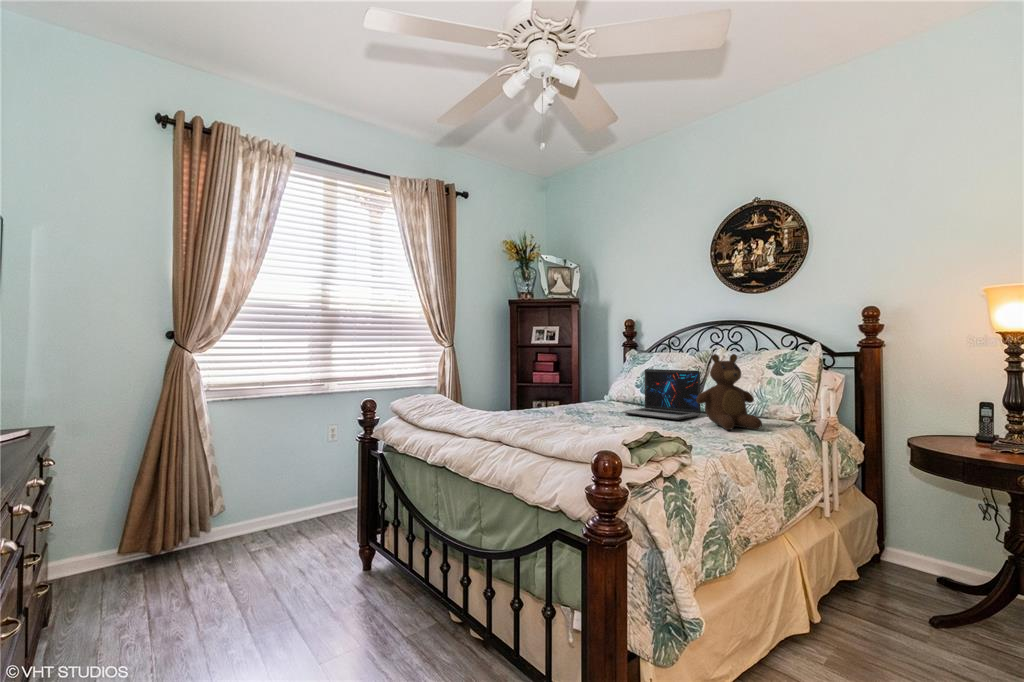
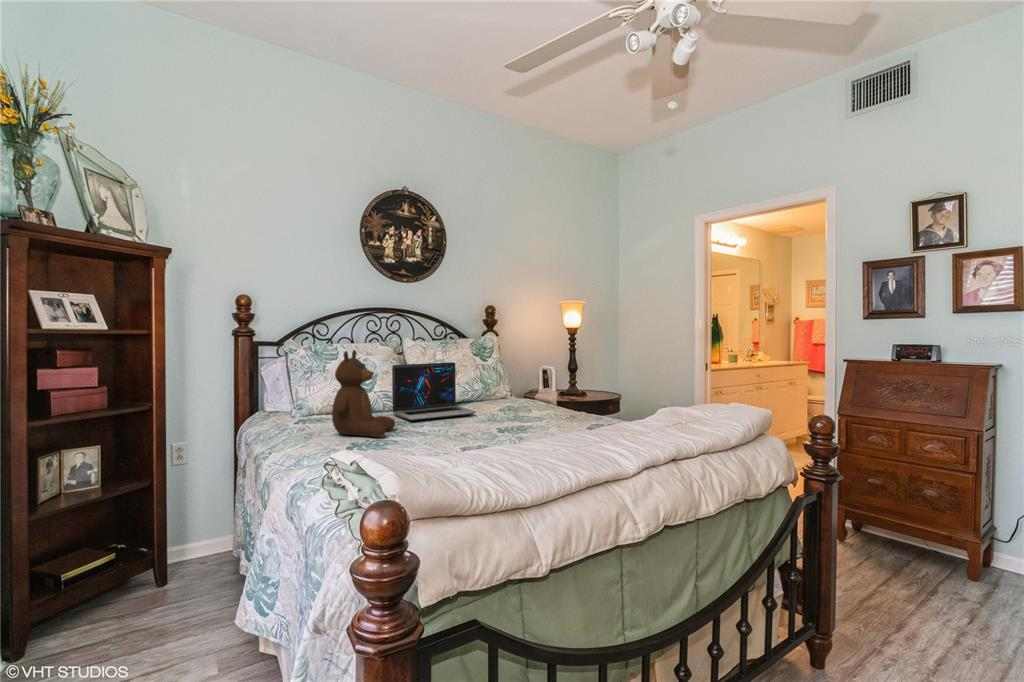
teddy bear: present [696,354,762,430] -> present [332,350,395,437]

